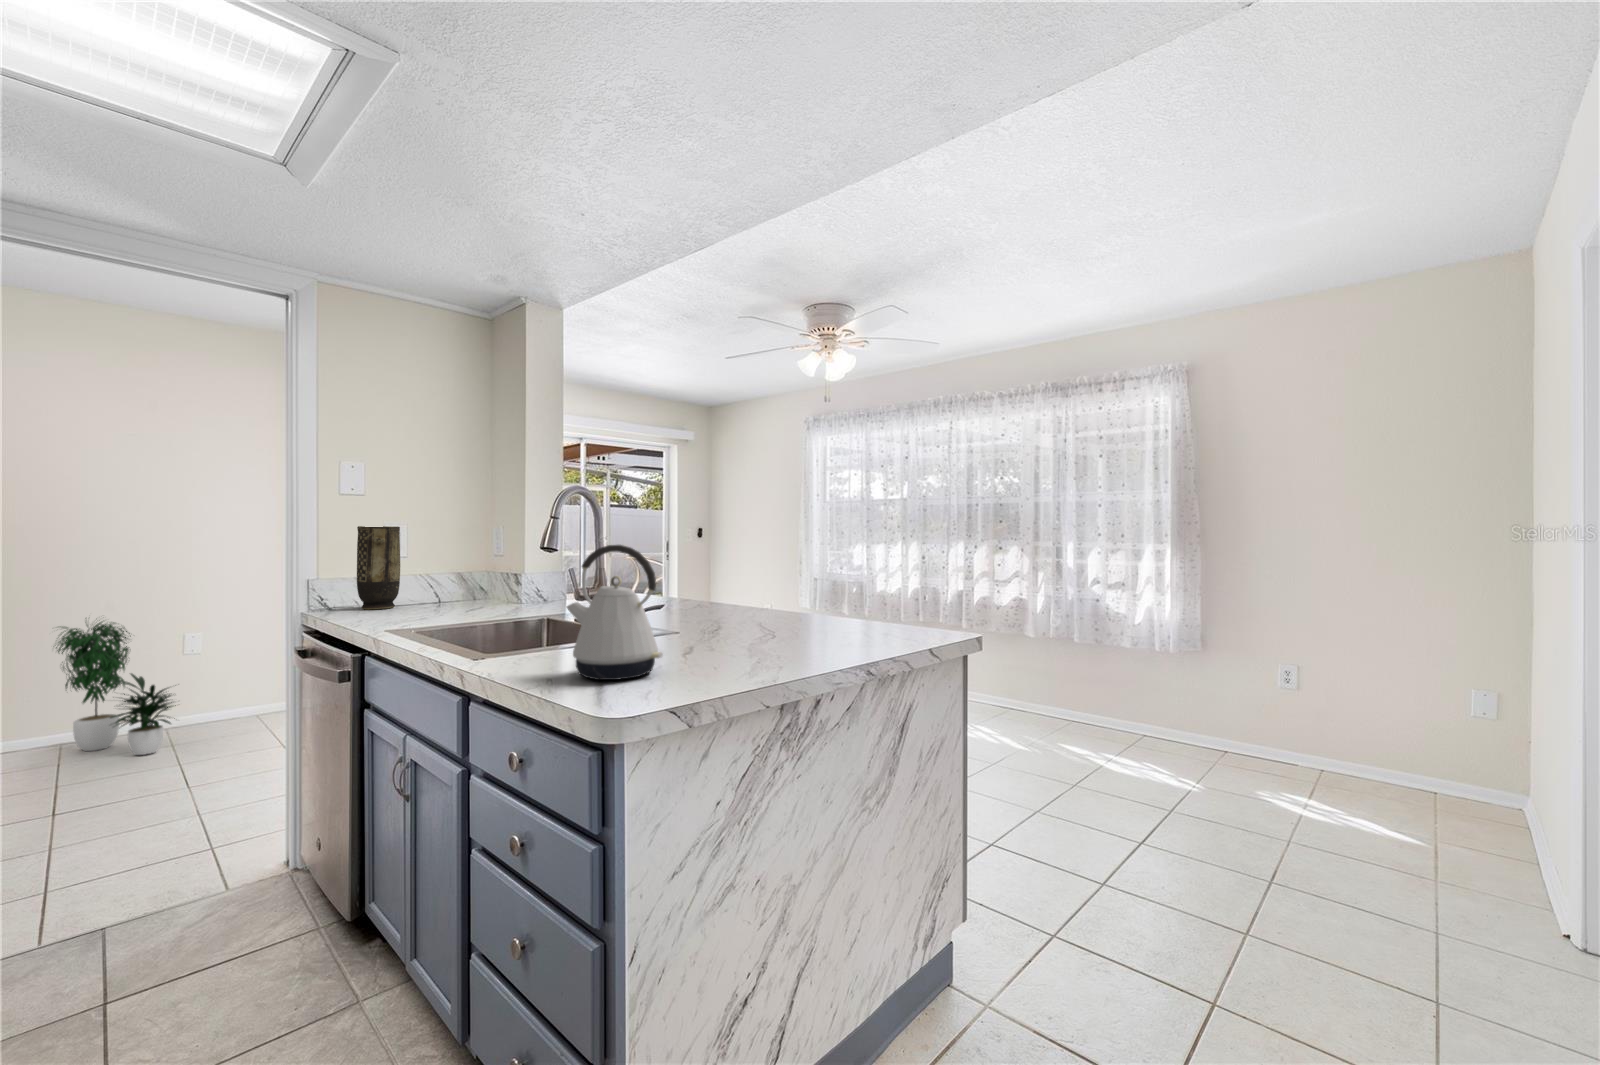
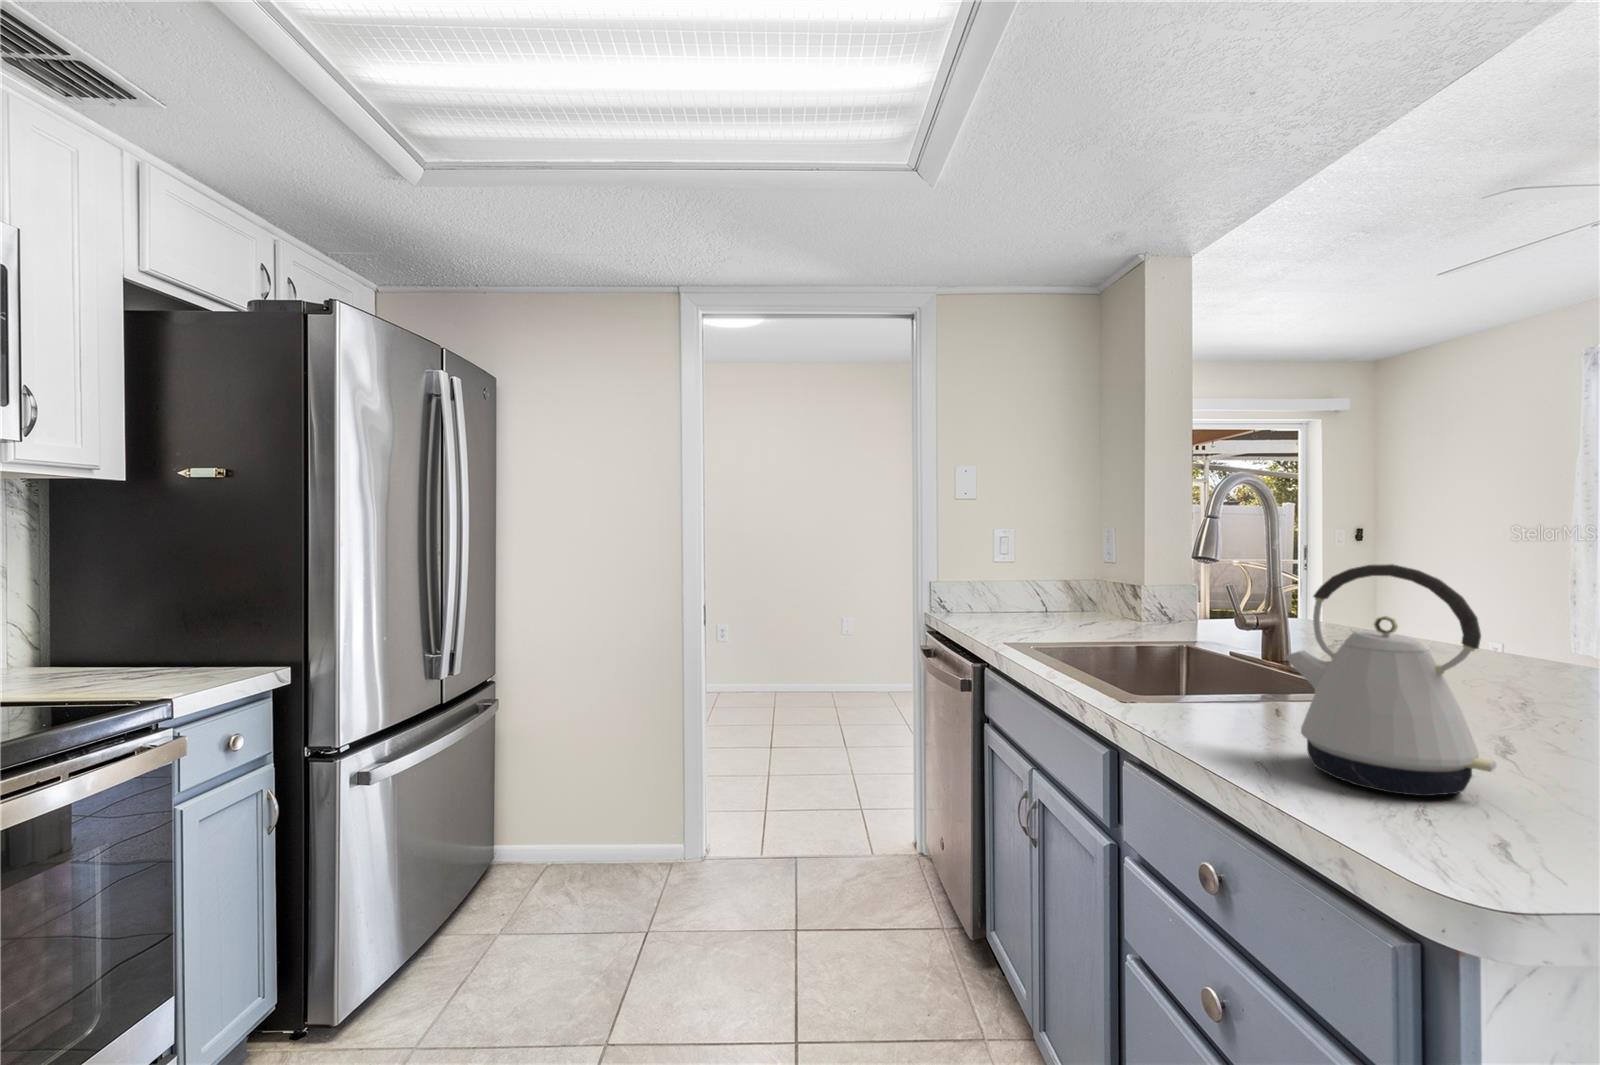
vase: present [357,526,400,609] -> none [970,528,1010,613]
potted plant: present [56,622,176,755] -> none [763,593,837,710]

